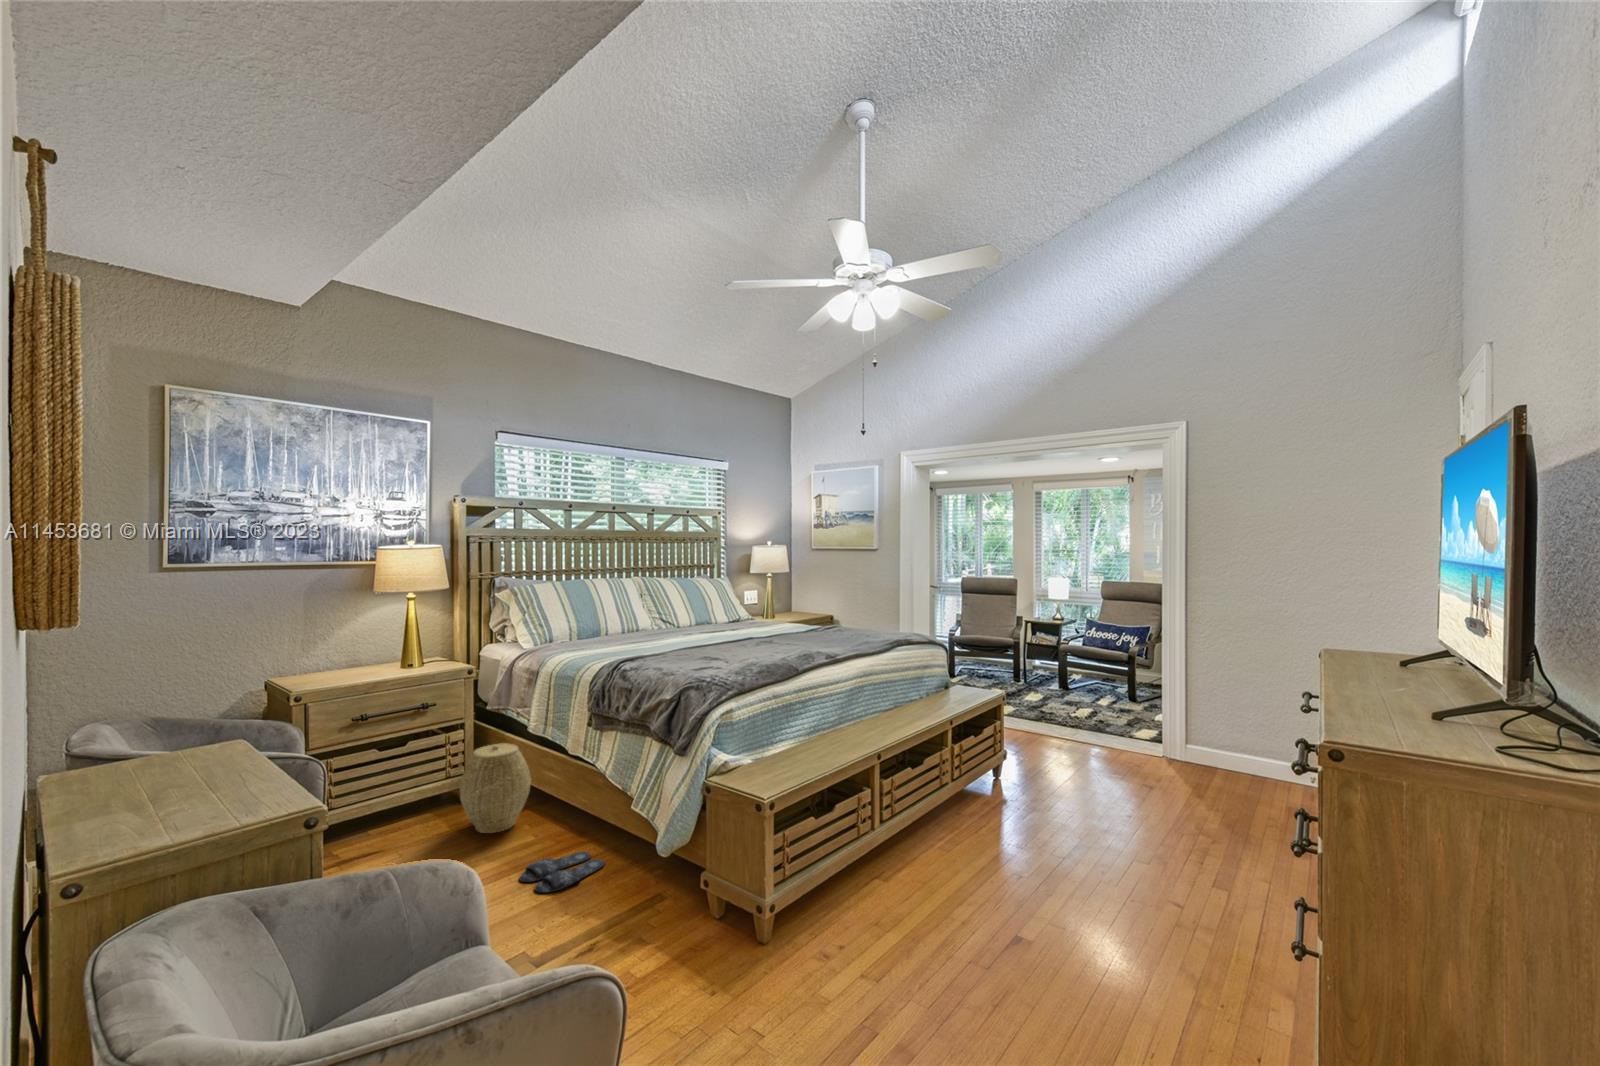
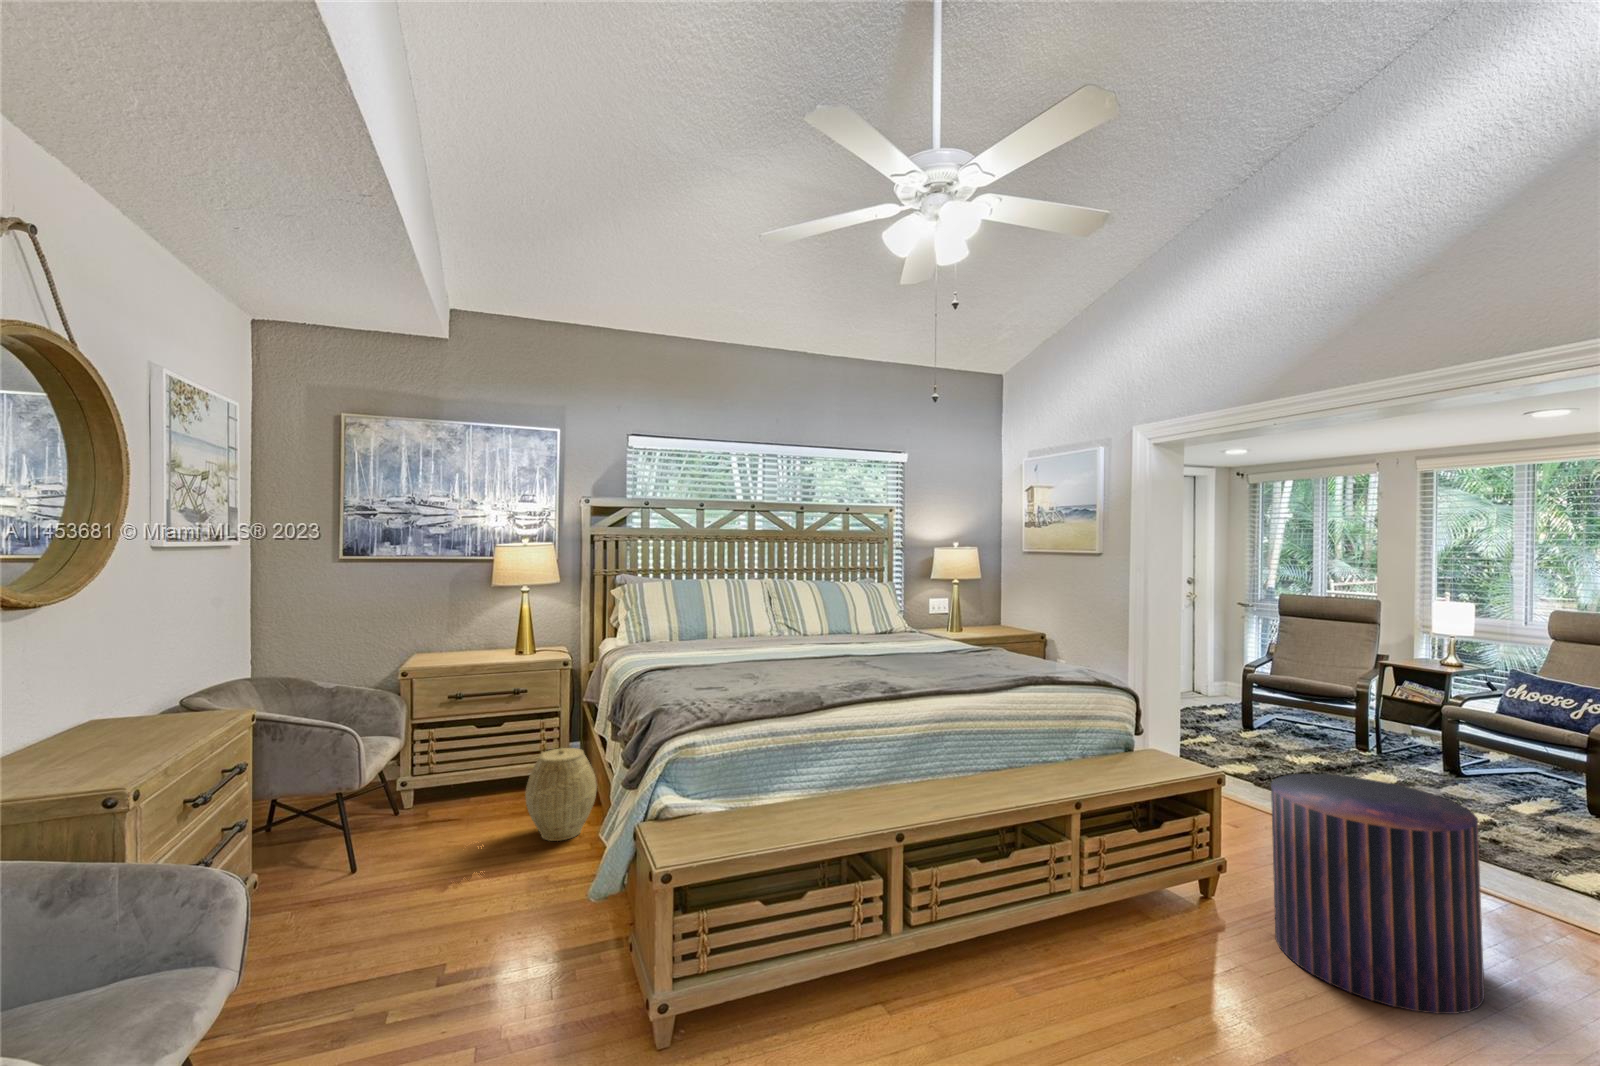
pouf: none [1038,688,1137,808] -> present [1271,774,1484,1014]
slippers: present [520,852,605,893] -> none [520,881,609,922]

